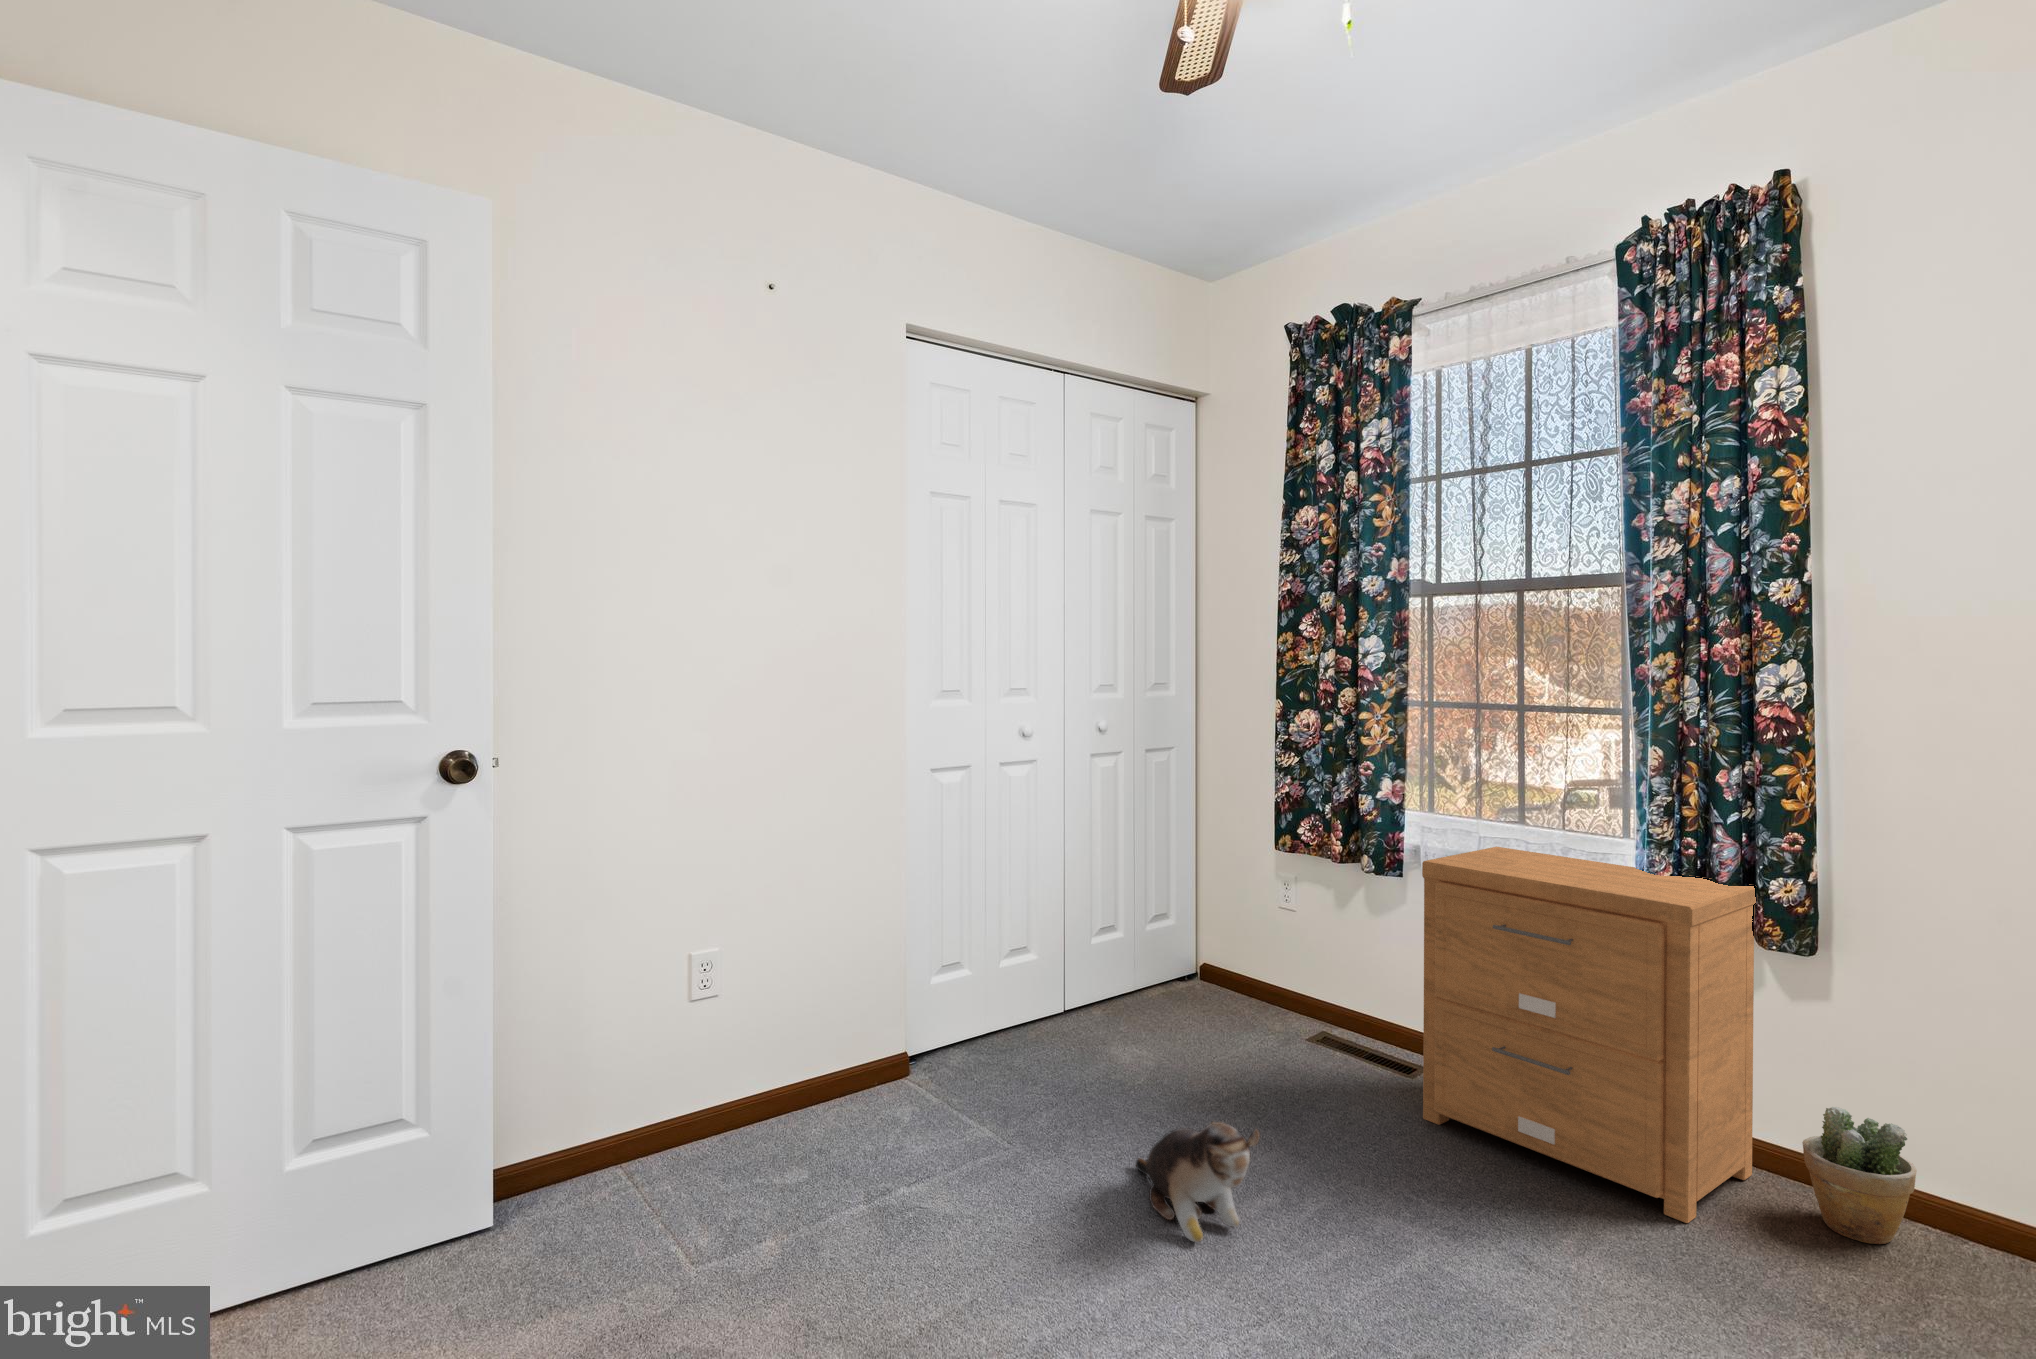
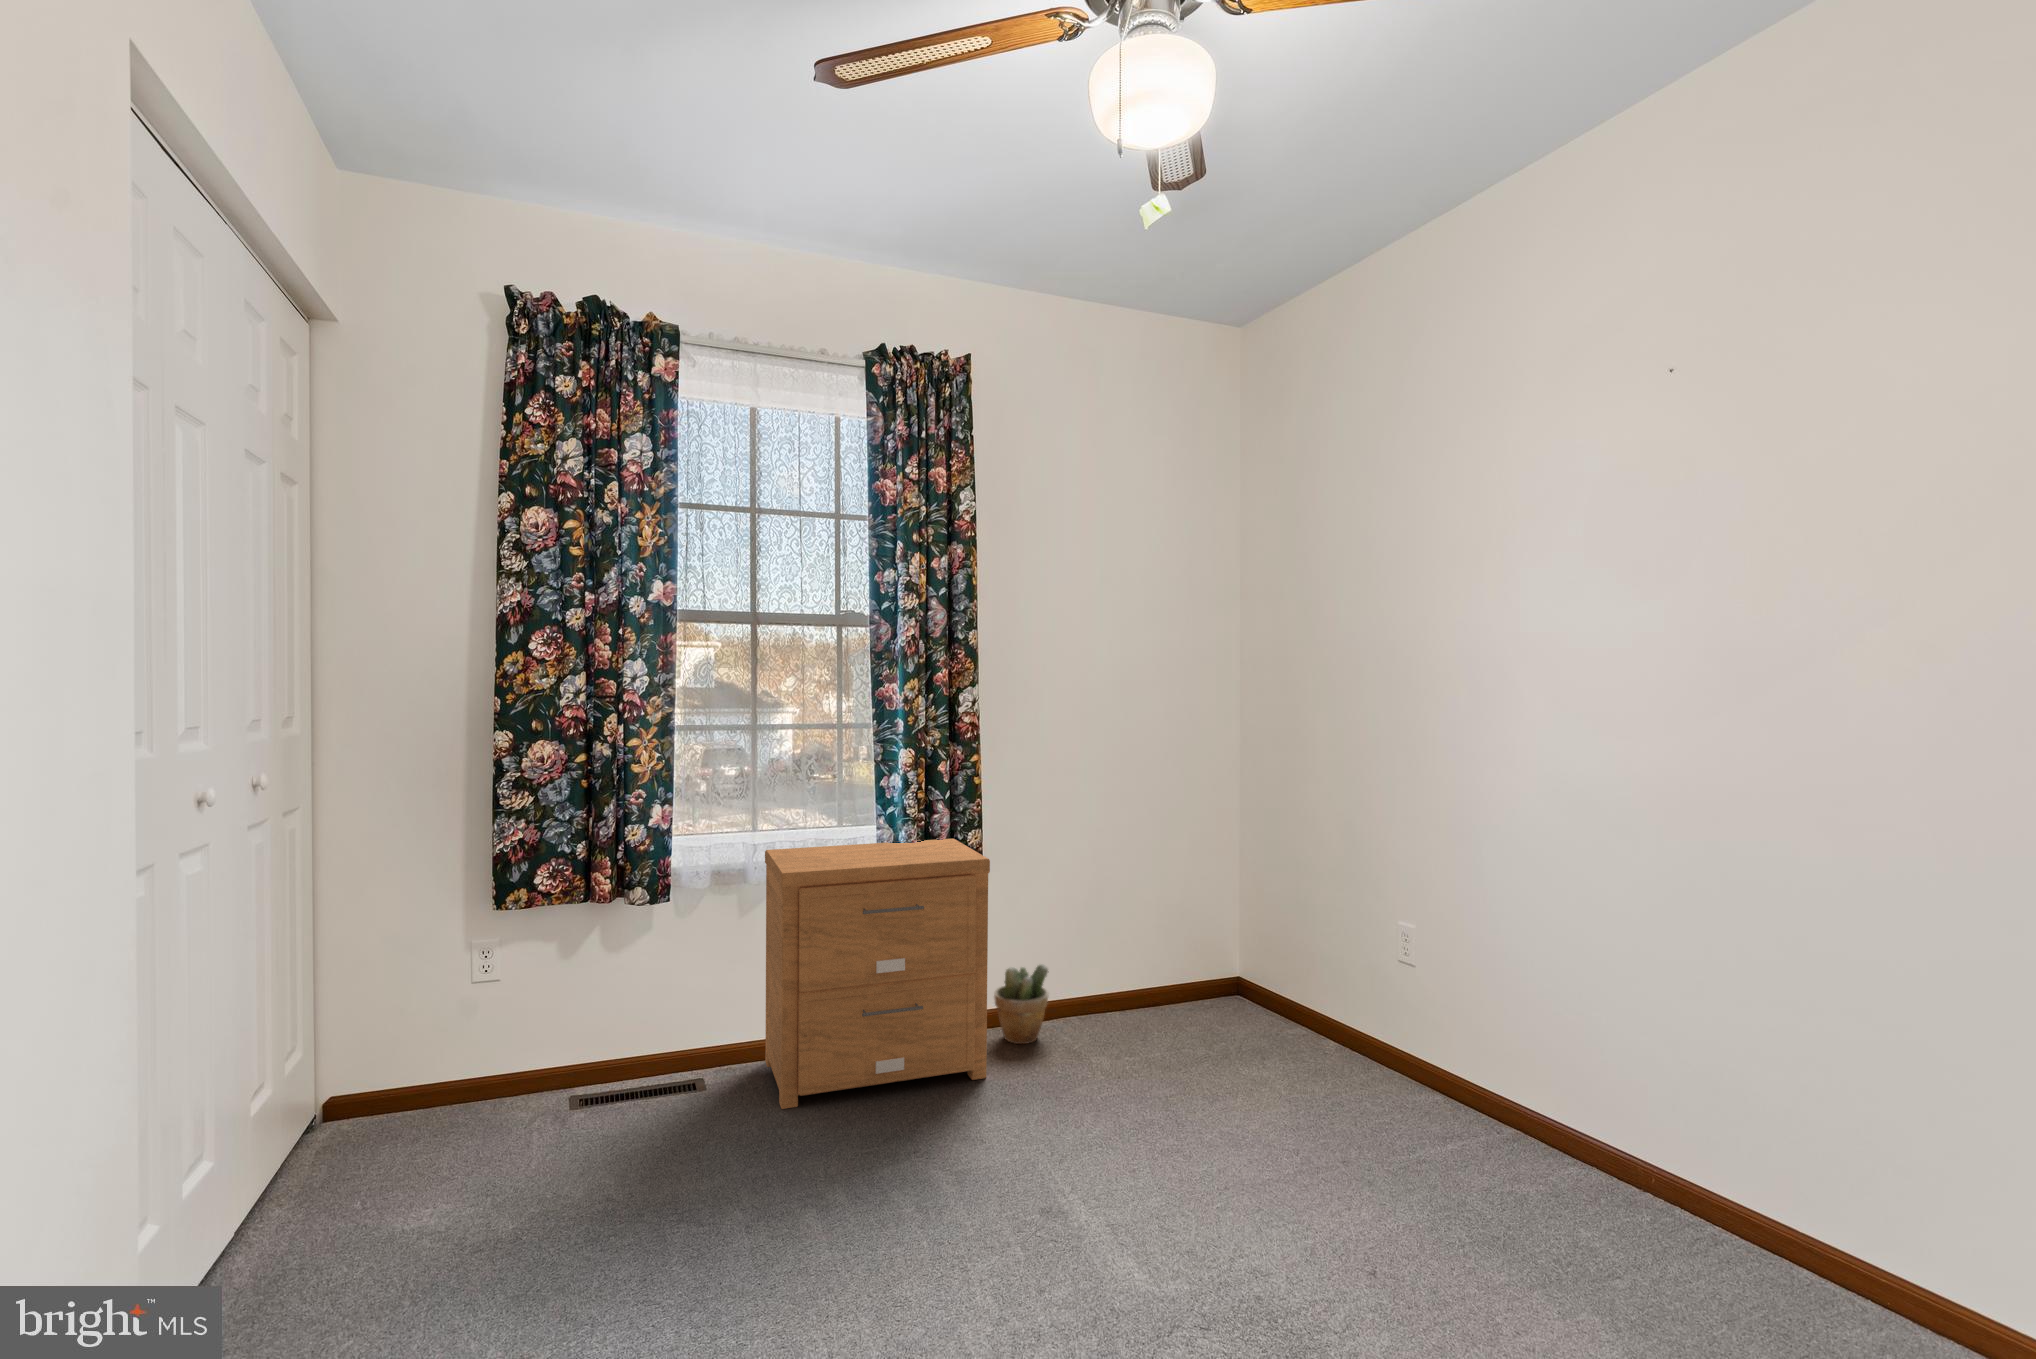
plush toy: present [1136,1122,1260,1242] -> none [717,1143,935,1298]

